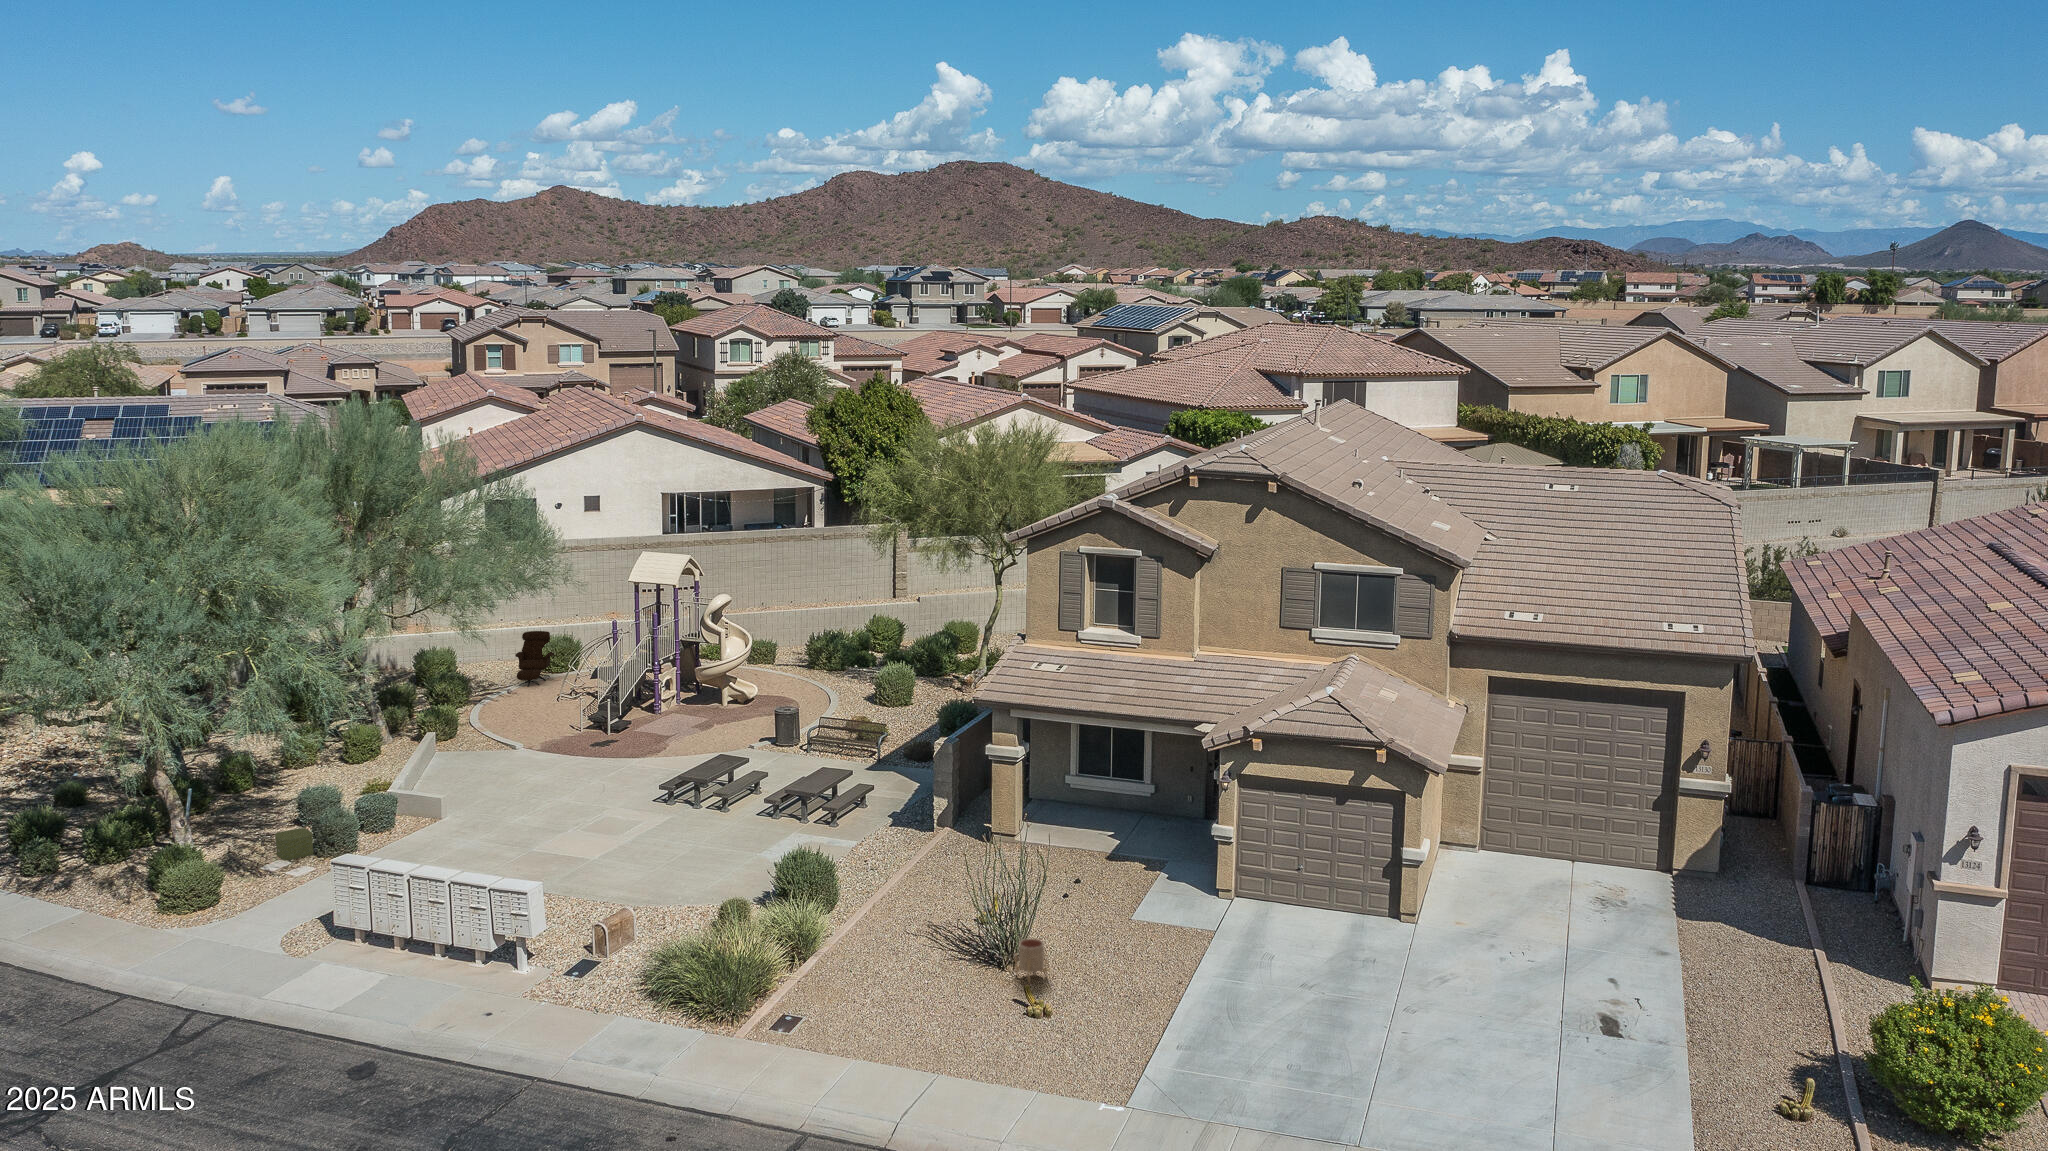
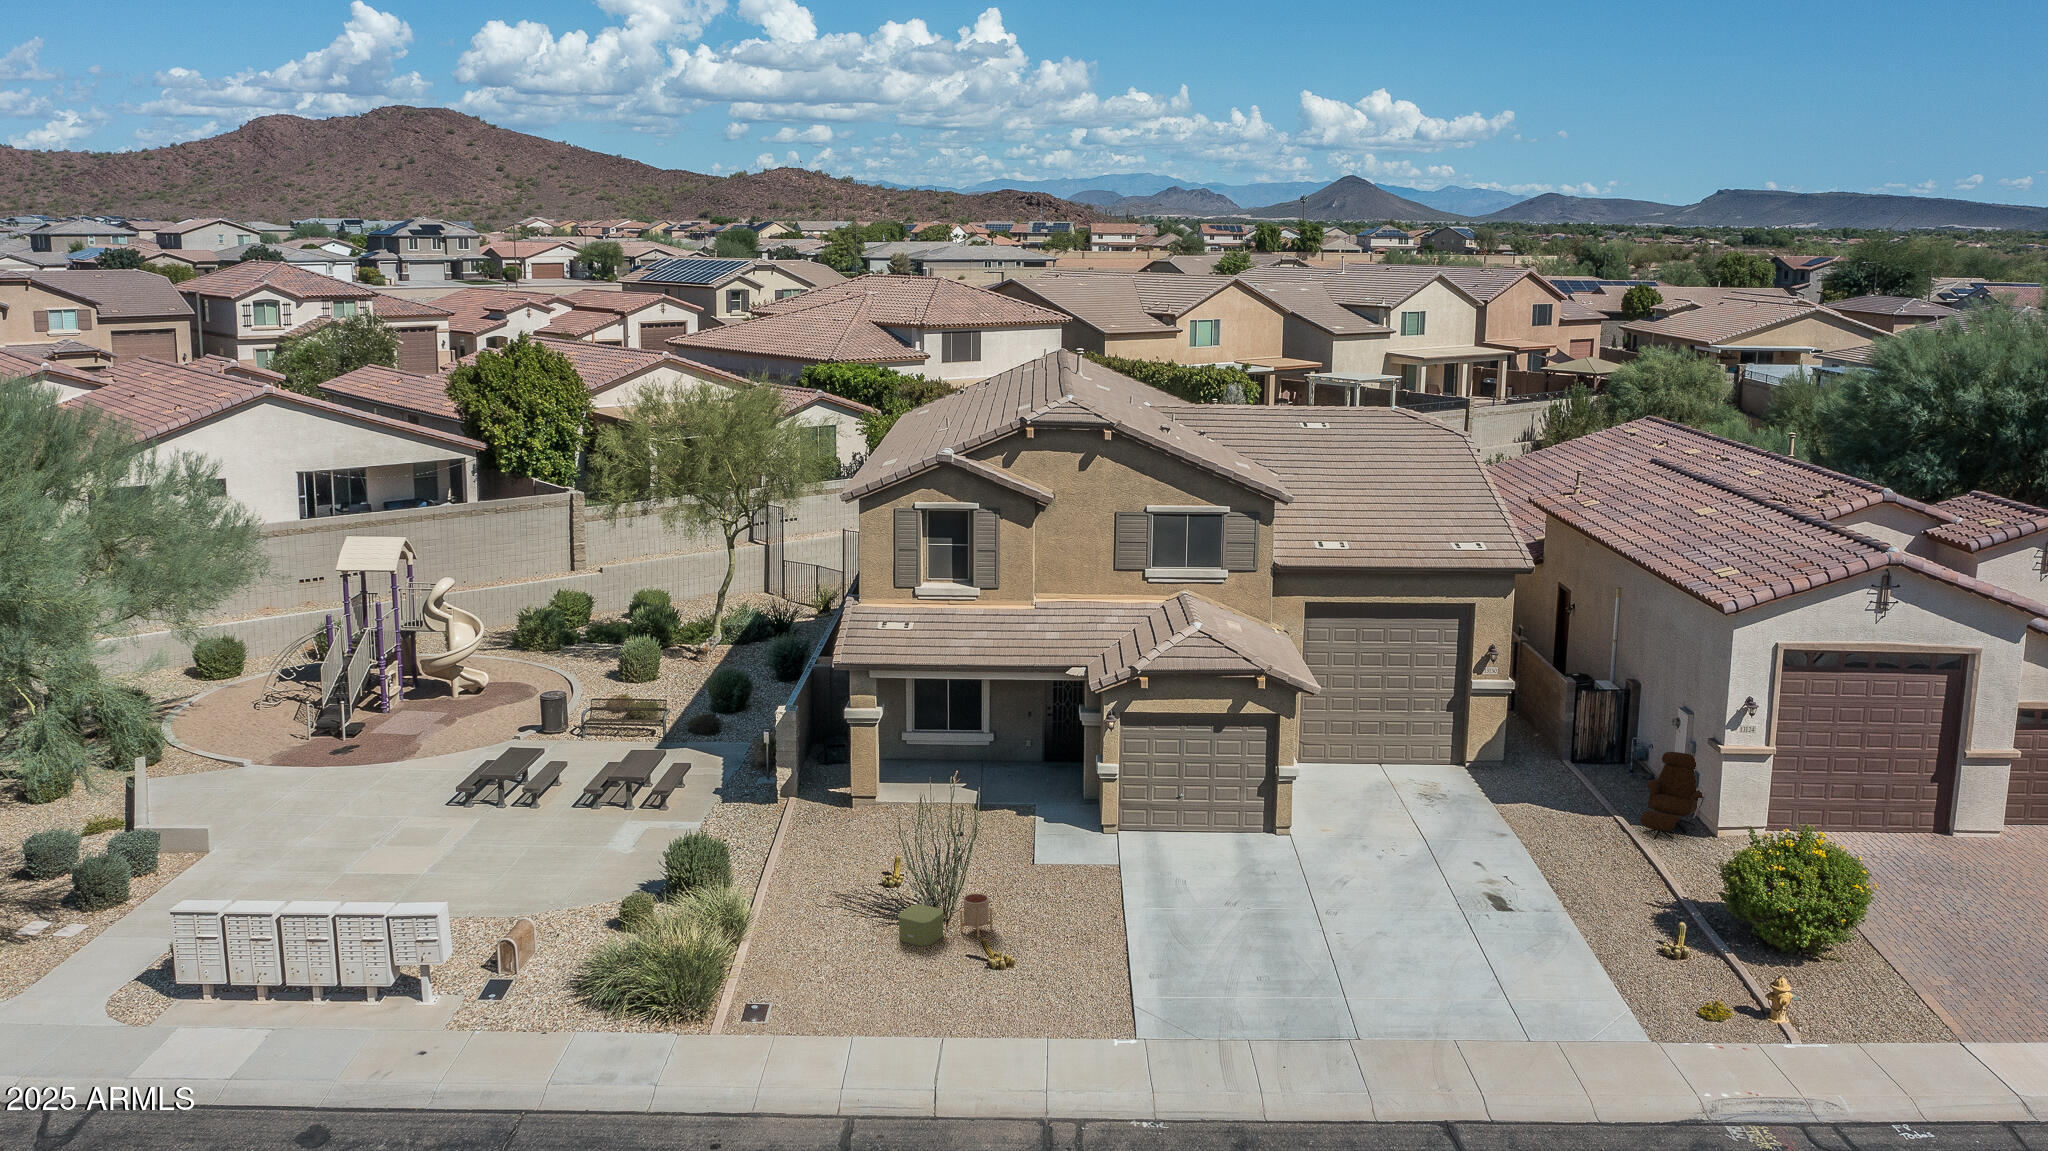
lounge chair: present [515,631,554,687] -> present [1640,752,1702,839]
storage box: present [275,828,314,860] -> present [898,904,943,946]

